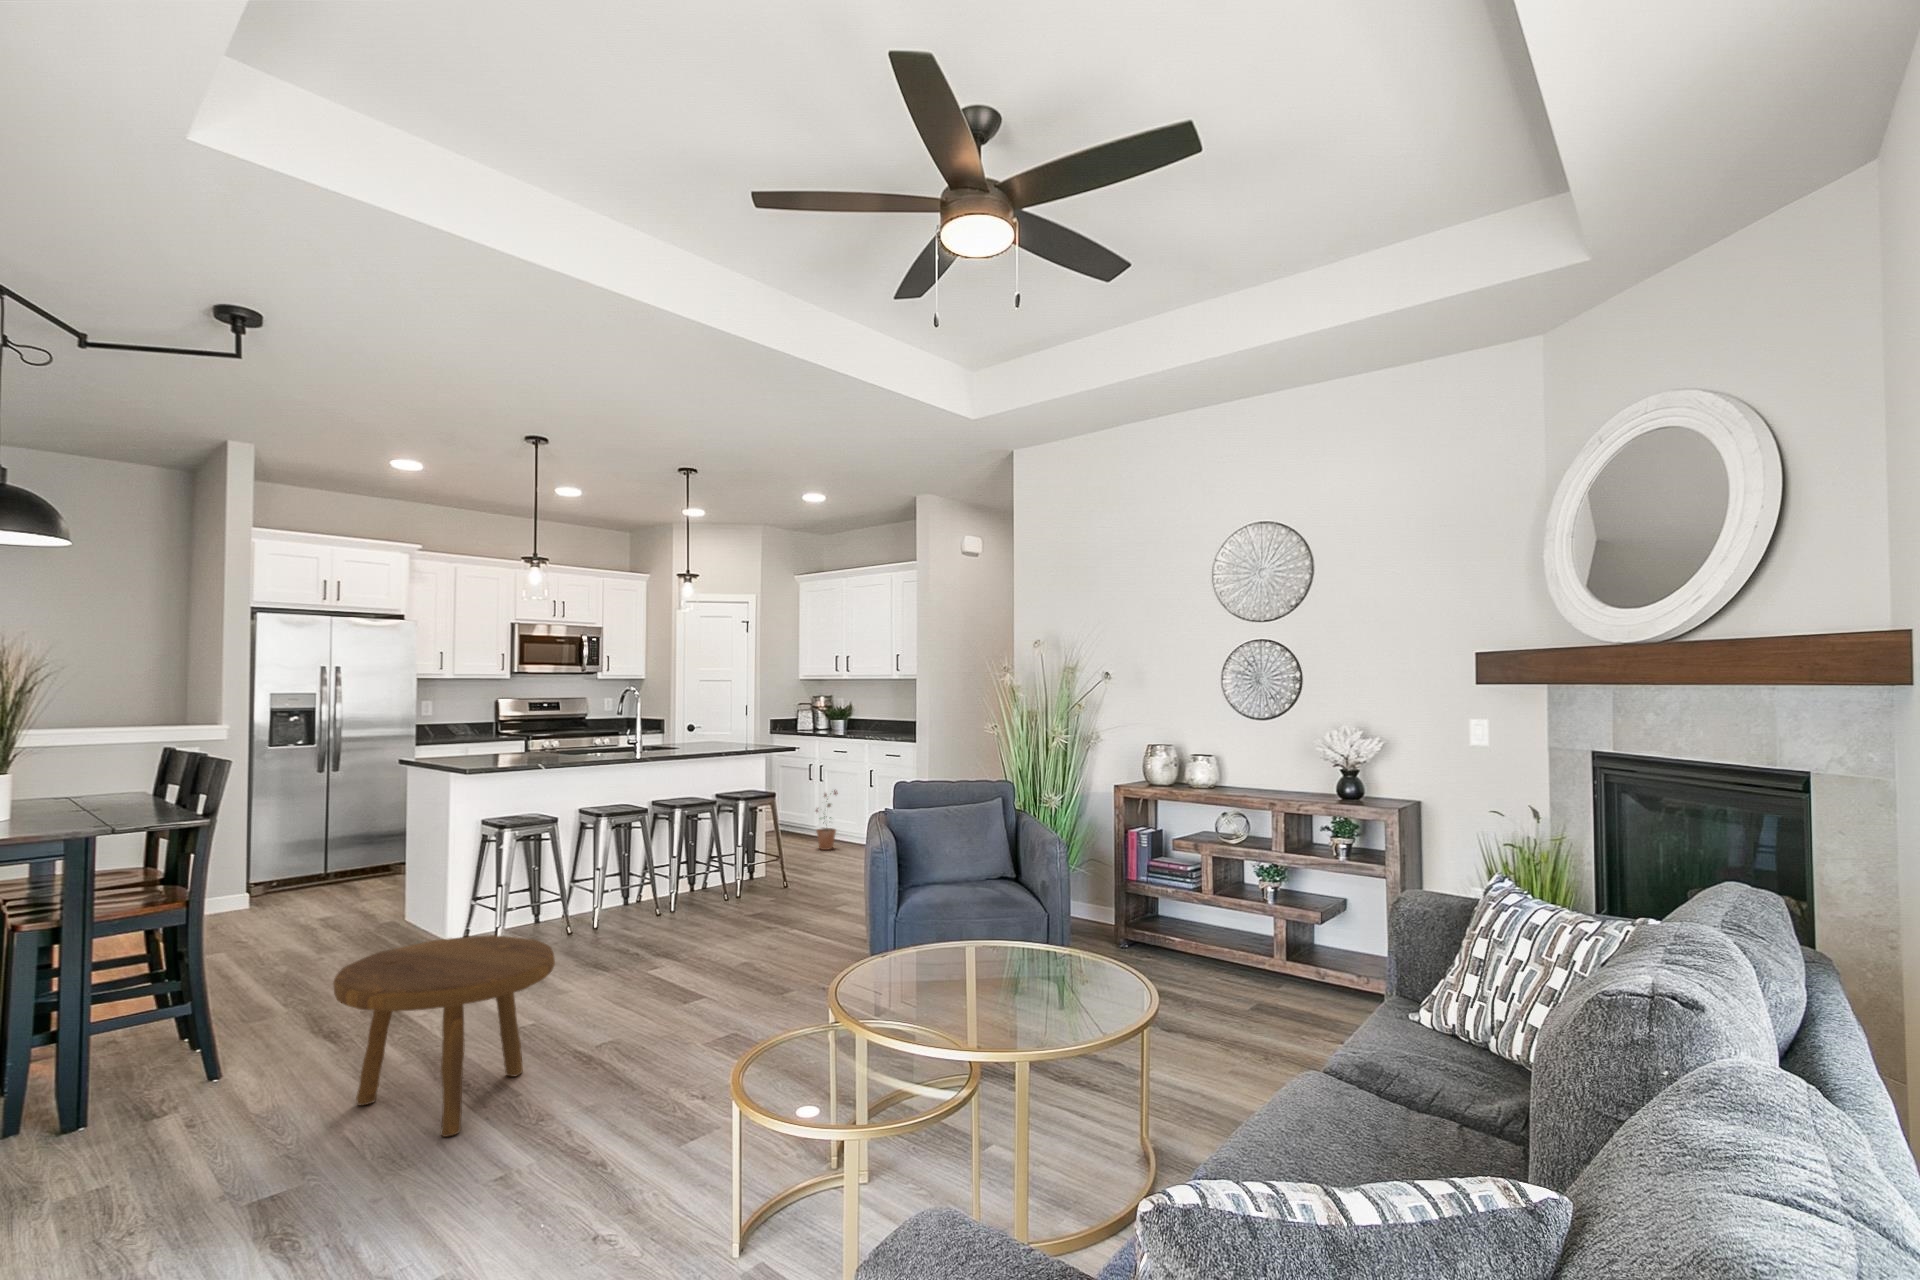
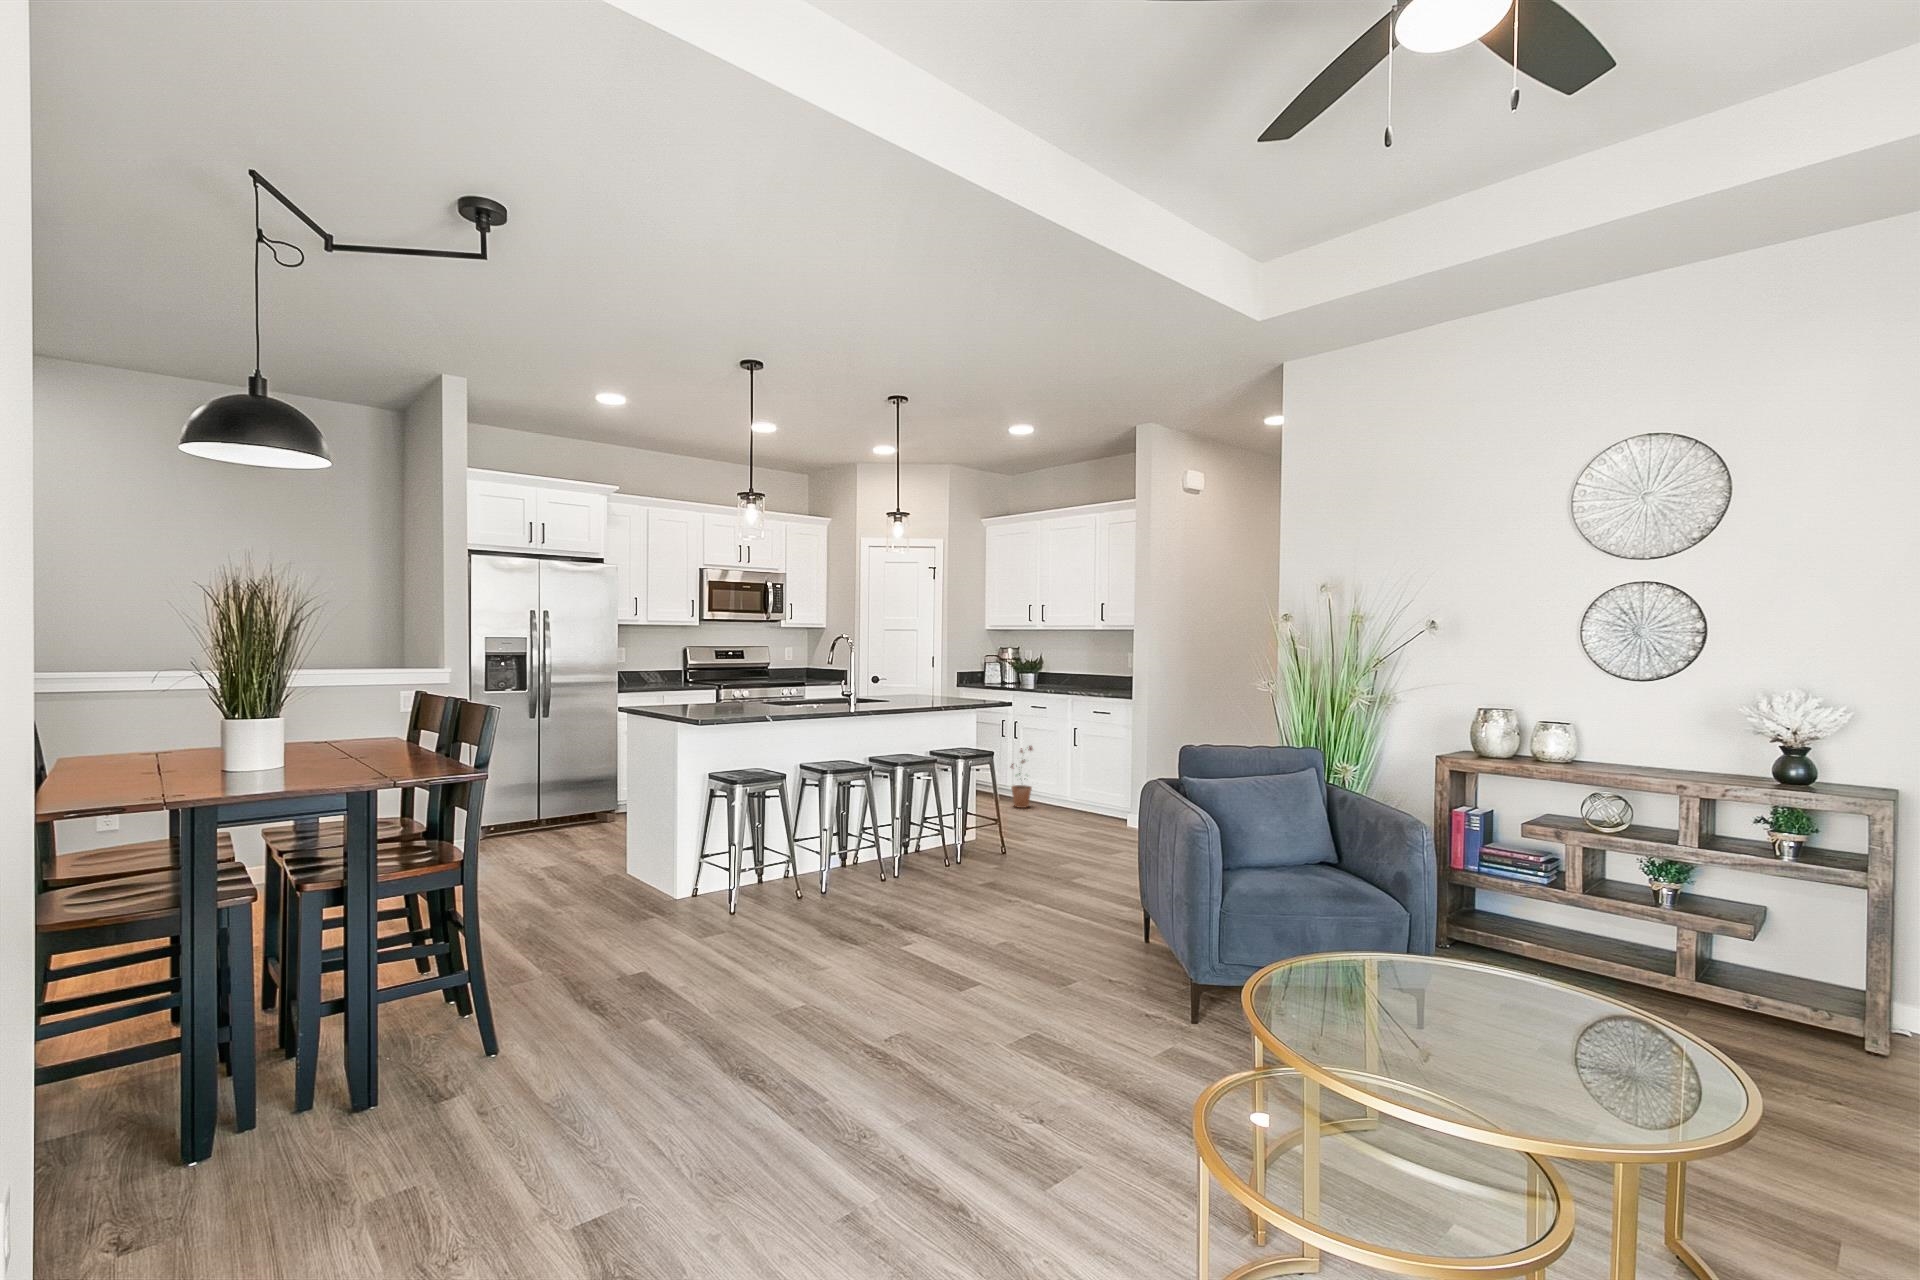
footstool: present [333,935,555,1137] -> none [621,922,866,1183]

